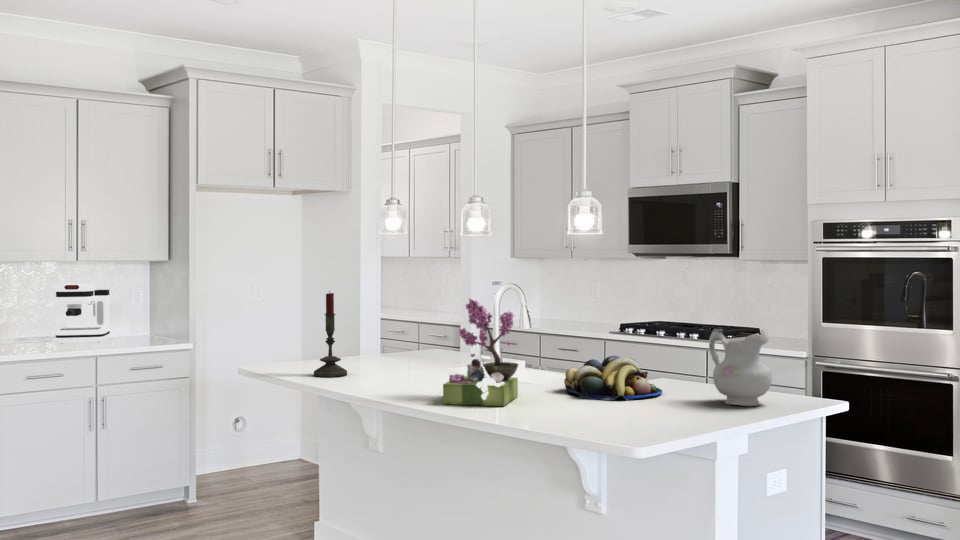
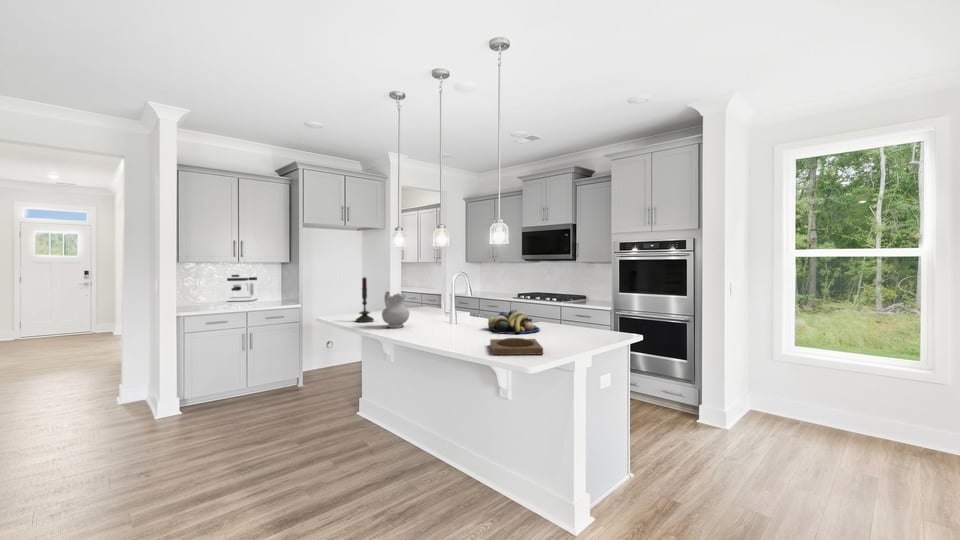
flower arrangement: present [443,299,518,406] -> none [420,279,462,338]
ceramic pitcher: present [709,329,772,406] -> present [382,292,409,328]
tray: none [572,406,667,434] -> present [490,338,543,355]

